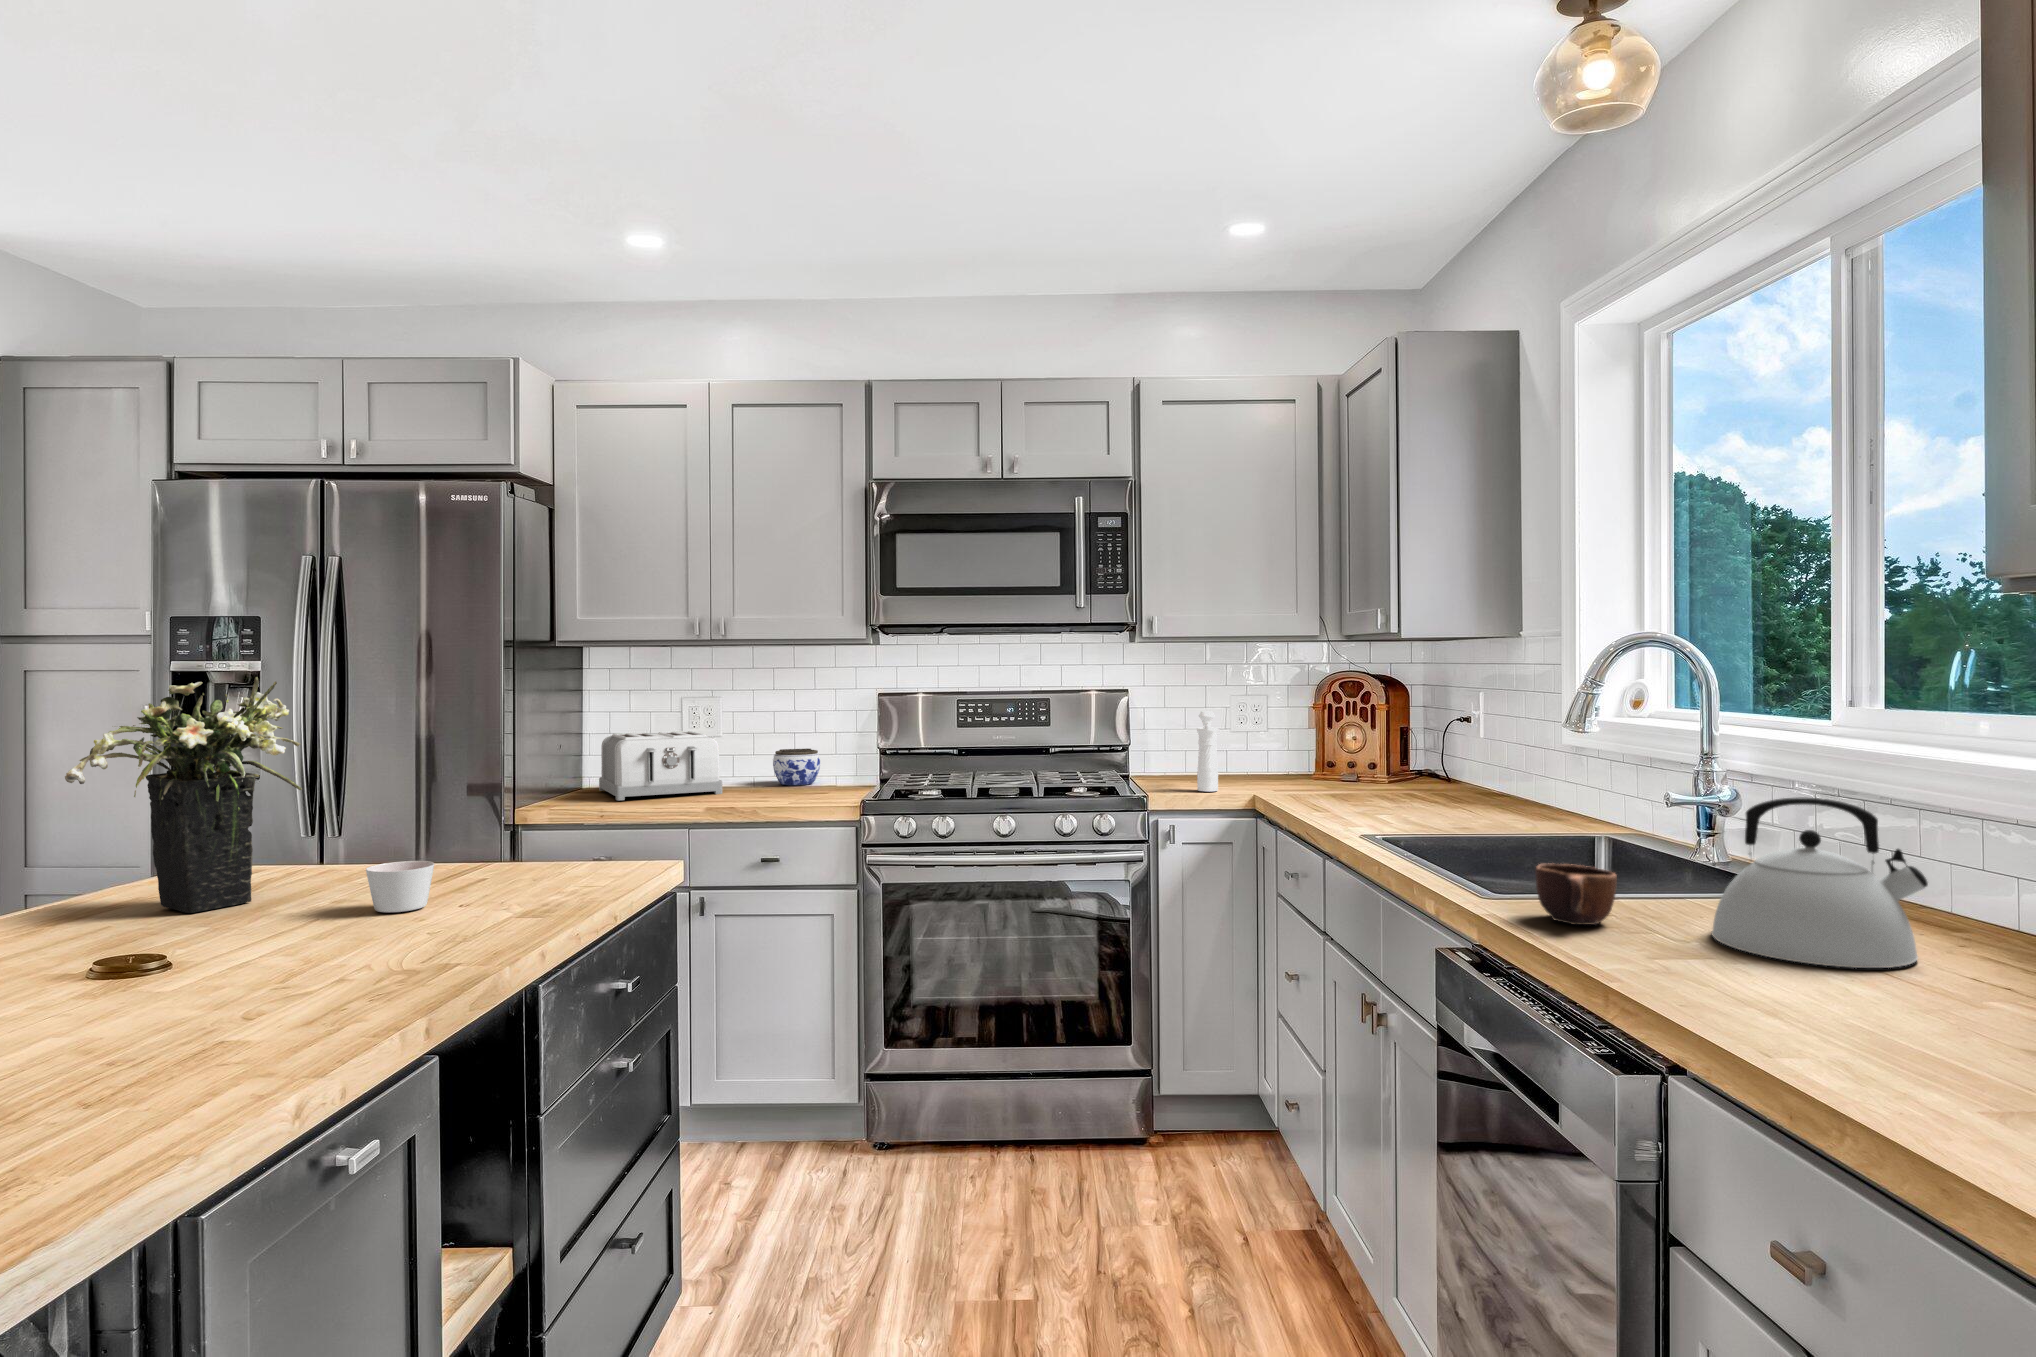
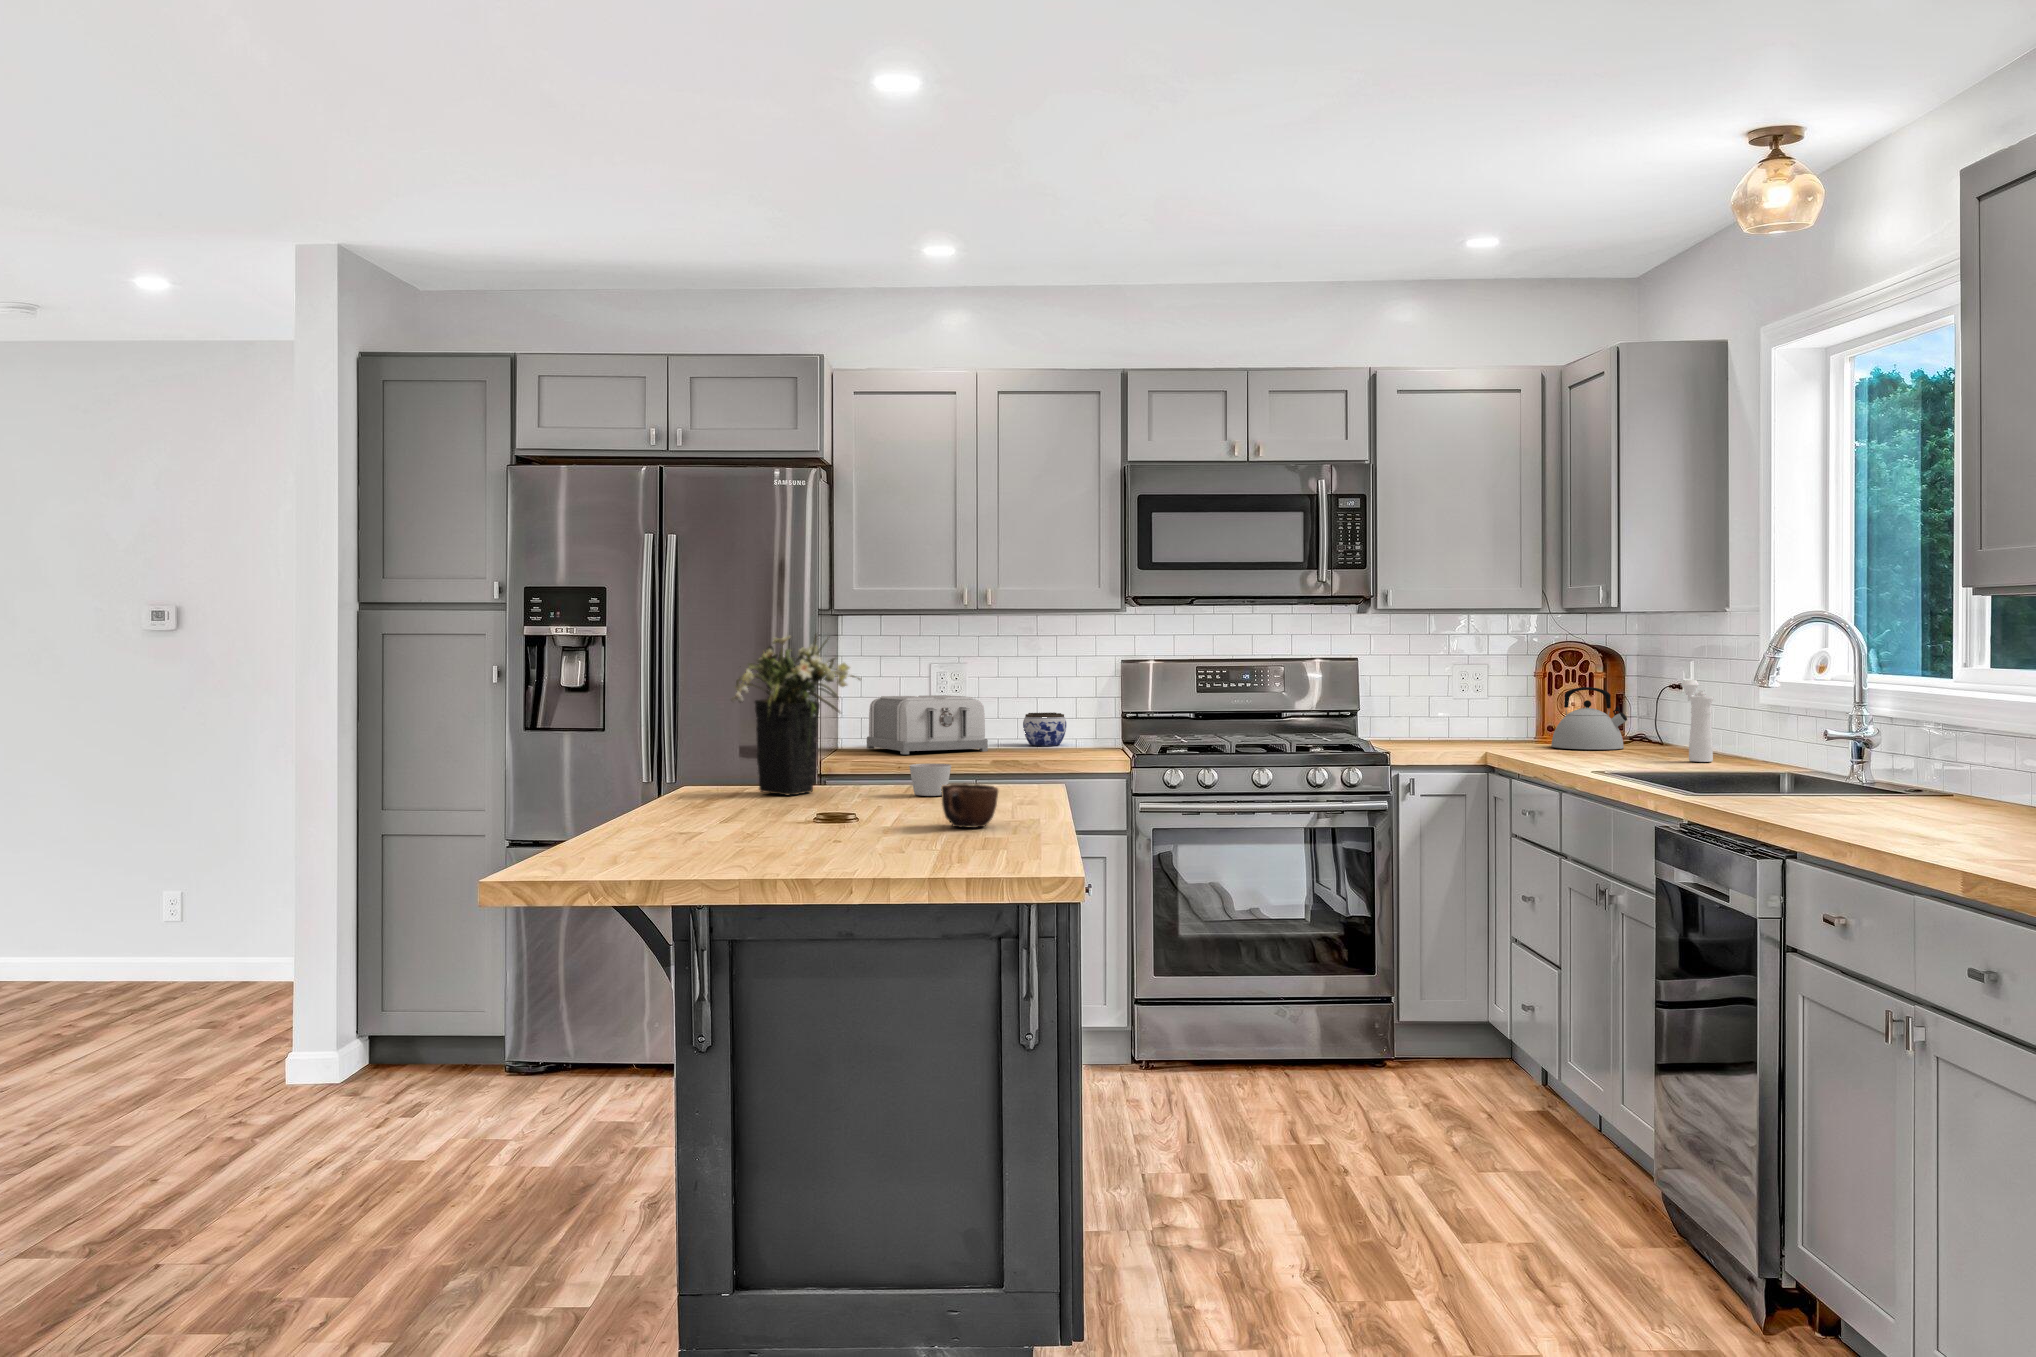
pepper mill: present [1197,711,1218,792] -> present [1681,680,1713,762]
kettle: present [1712,798,1928,968] -> present [1551,687,1627,750]
mug: present [1536,863,1617,925] -> present [941,783,998,828]

